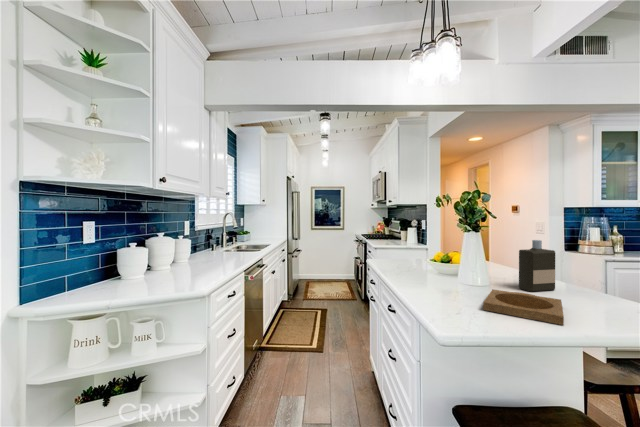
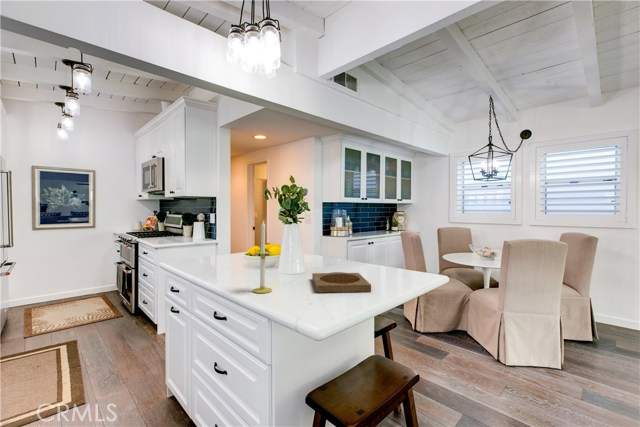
candle: none [418,229,437,299] -> present [253,221,272,293]
bottle: present [519,240,555,292] -> none [323,228,346,271]

